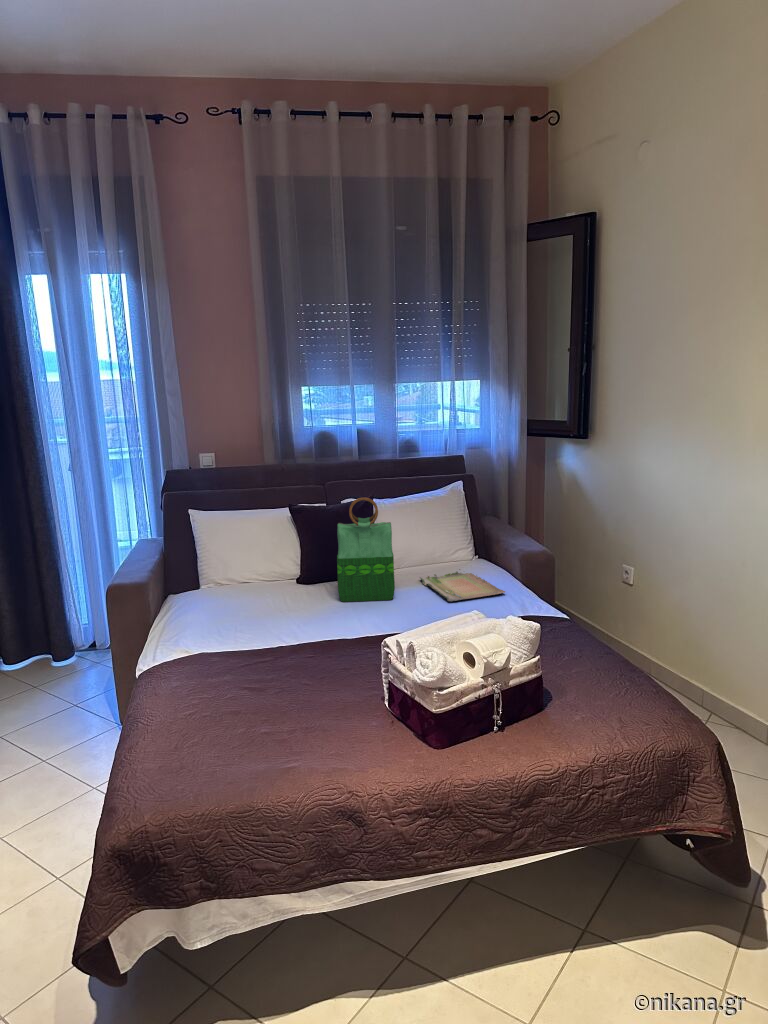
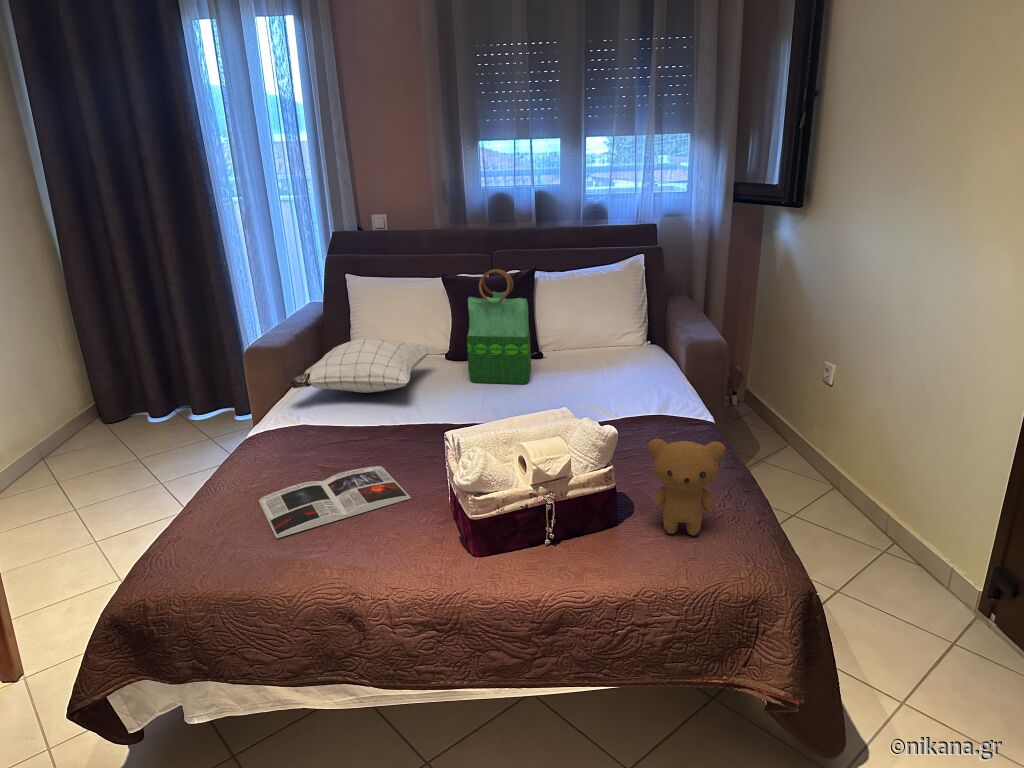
pillow: none [180,566,299,617] -> present [289,338,432,393]
tray: present [420,569,505,602] -> none [569,353,655,392]
teddy bear: none [574,625,635,709] -> present [648,439,726,535]
magazine: none [207,681,354,754] -> present [259,466,411,538]

